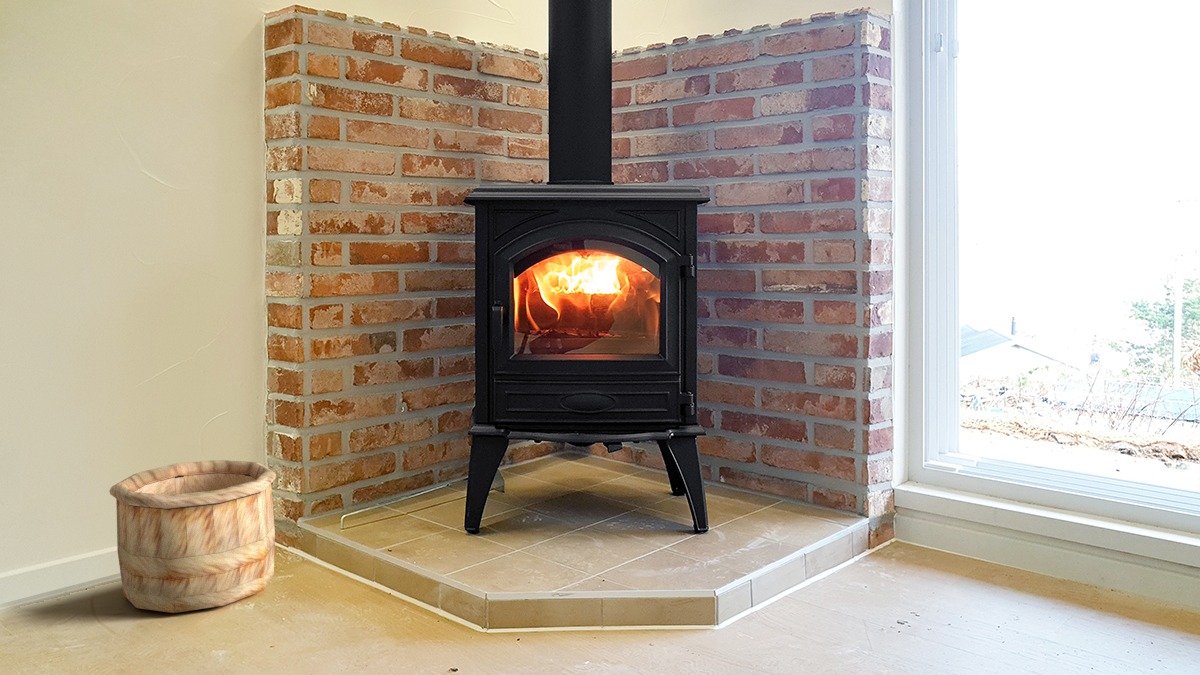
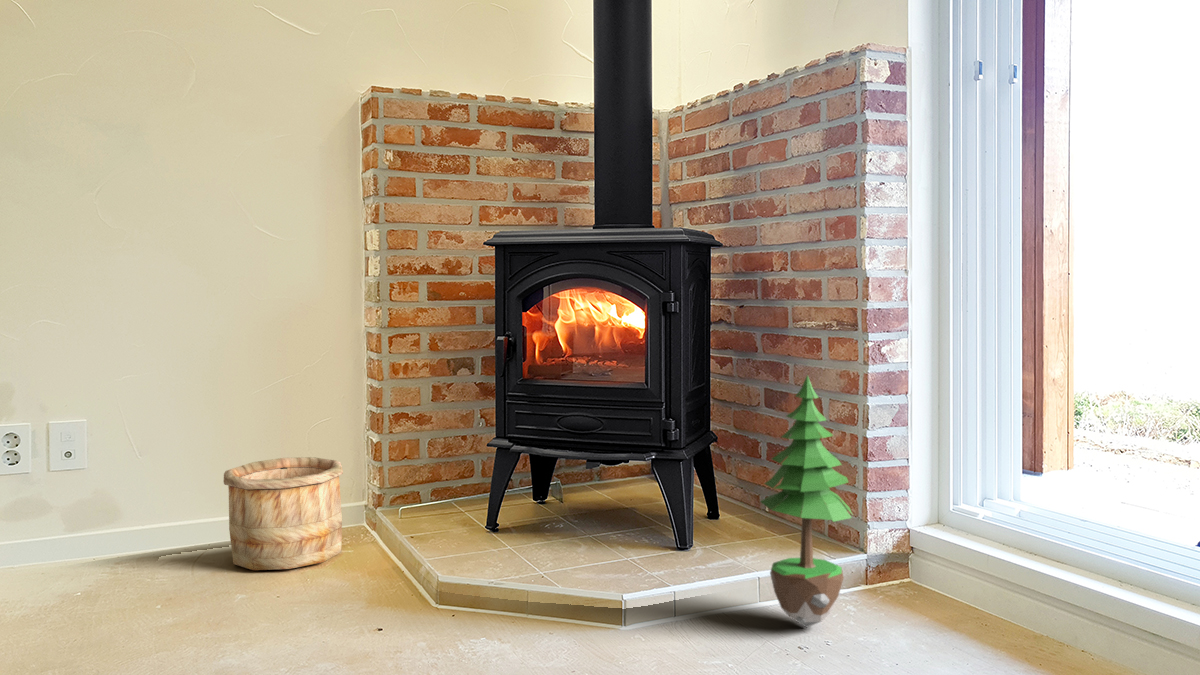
potted tree: none [823,337,921,598] -> present [761,376,851,627]

